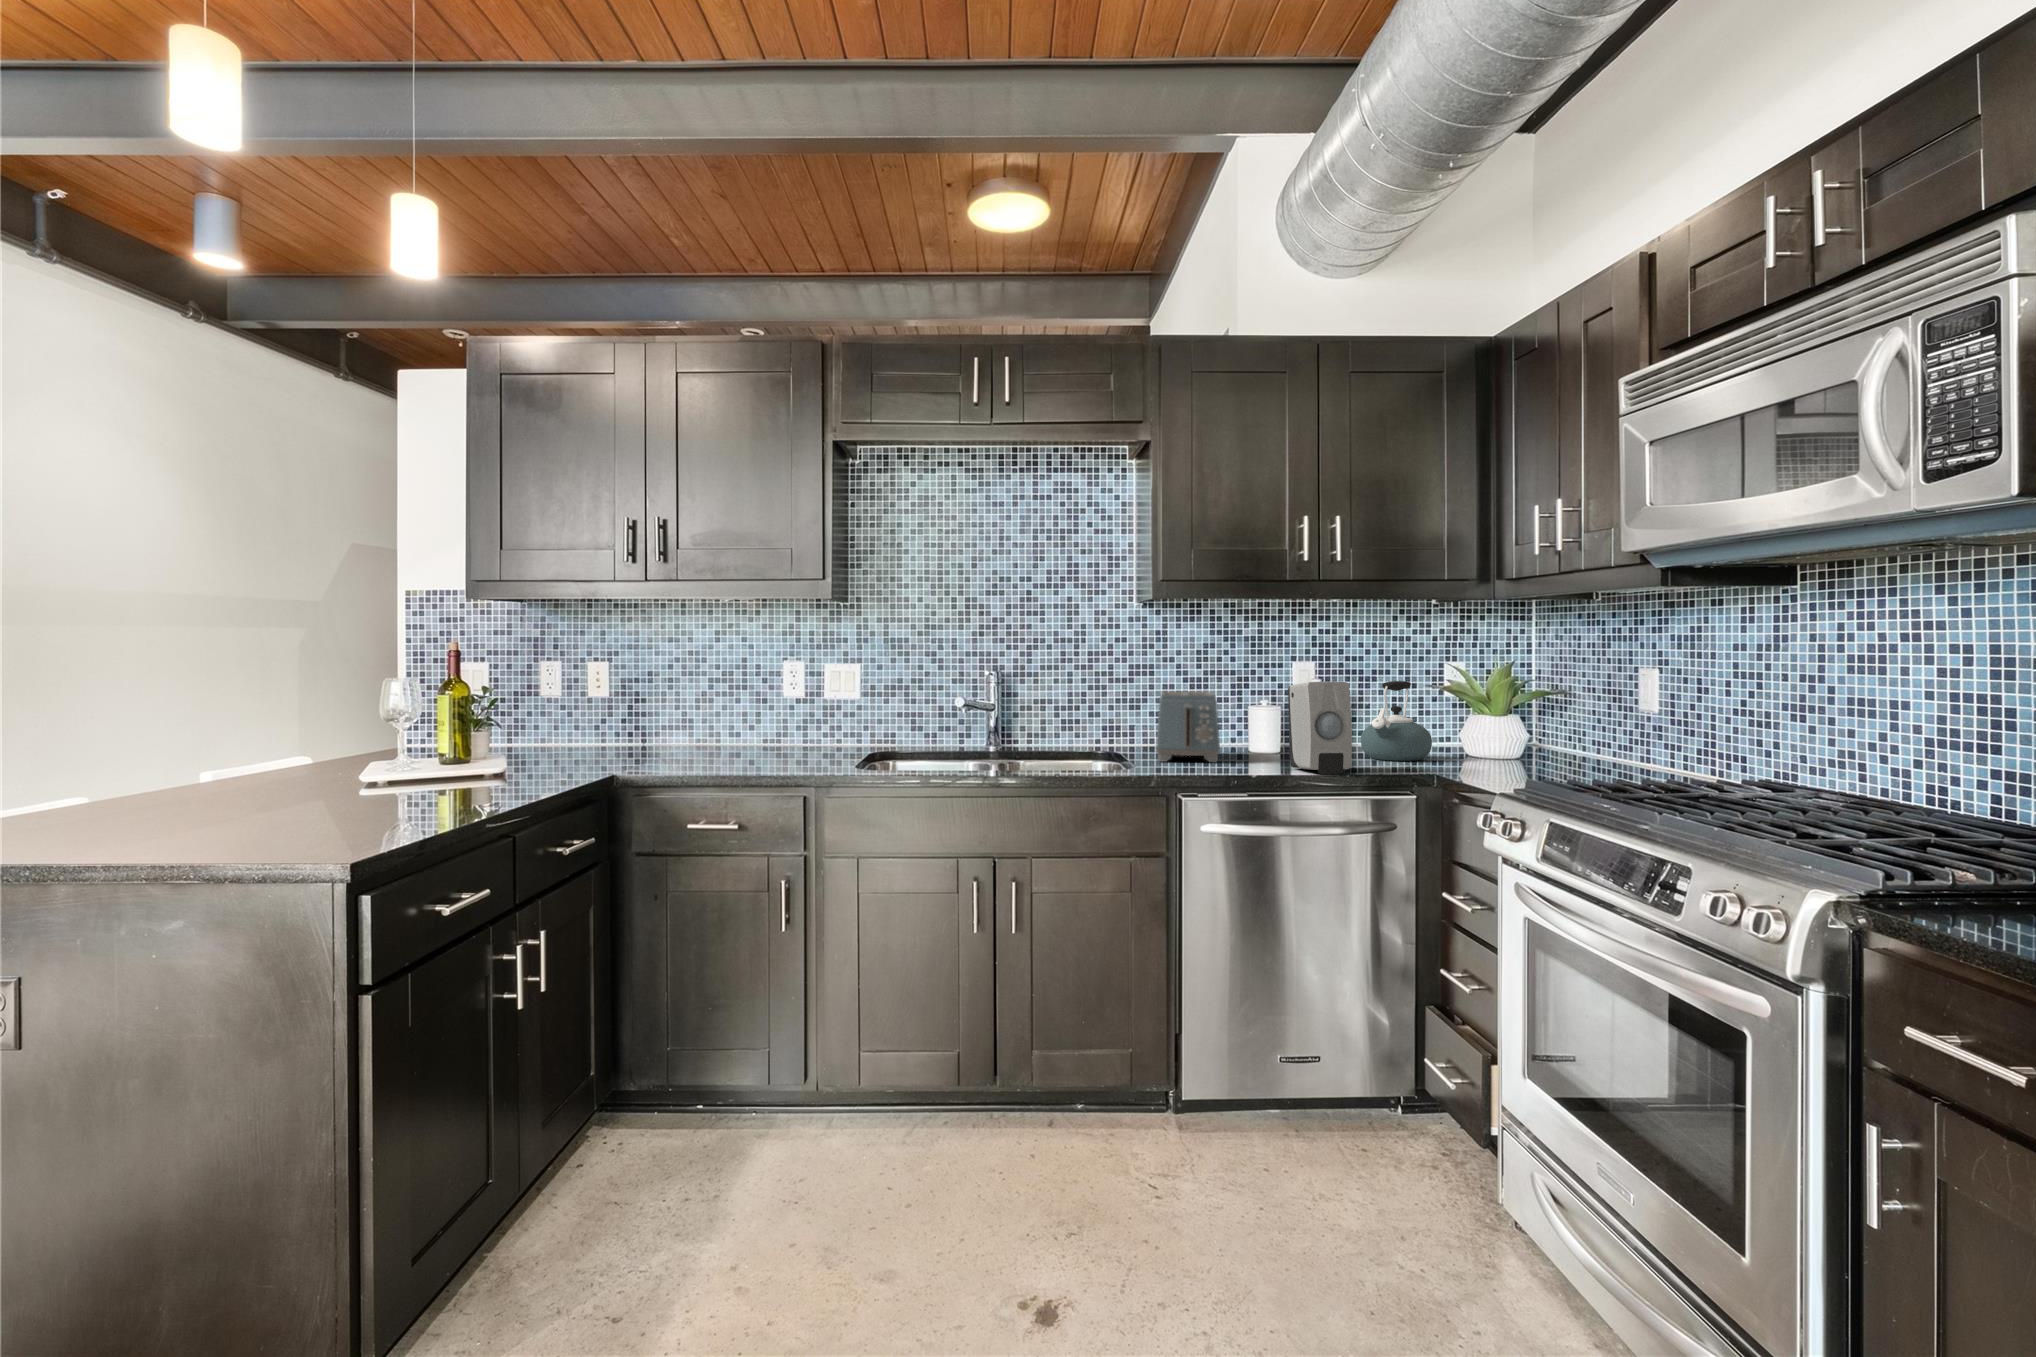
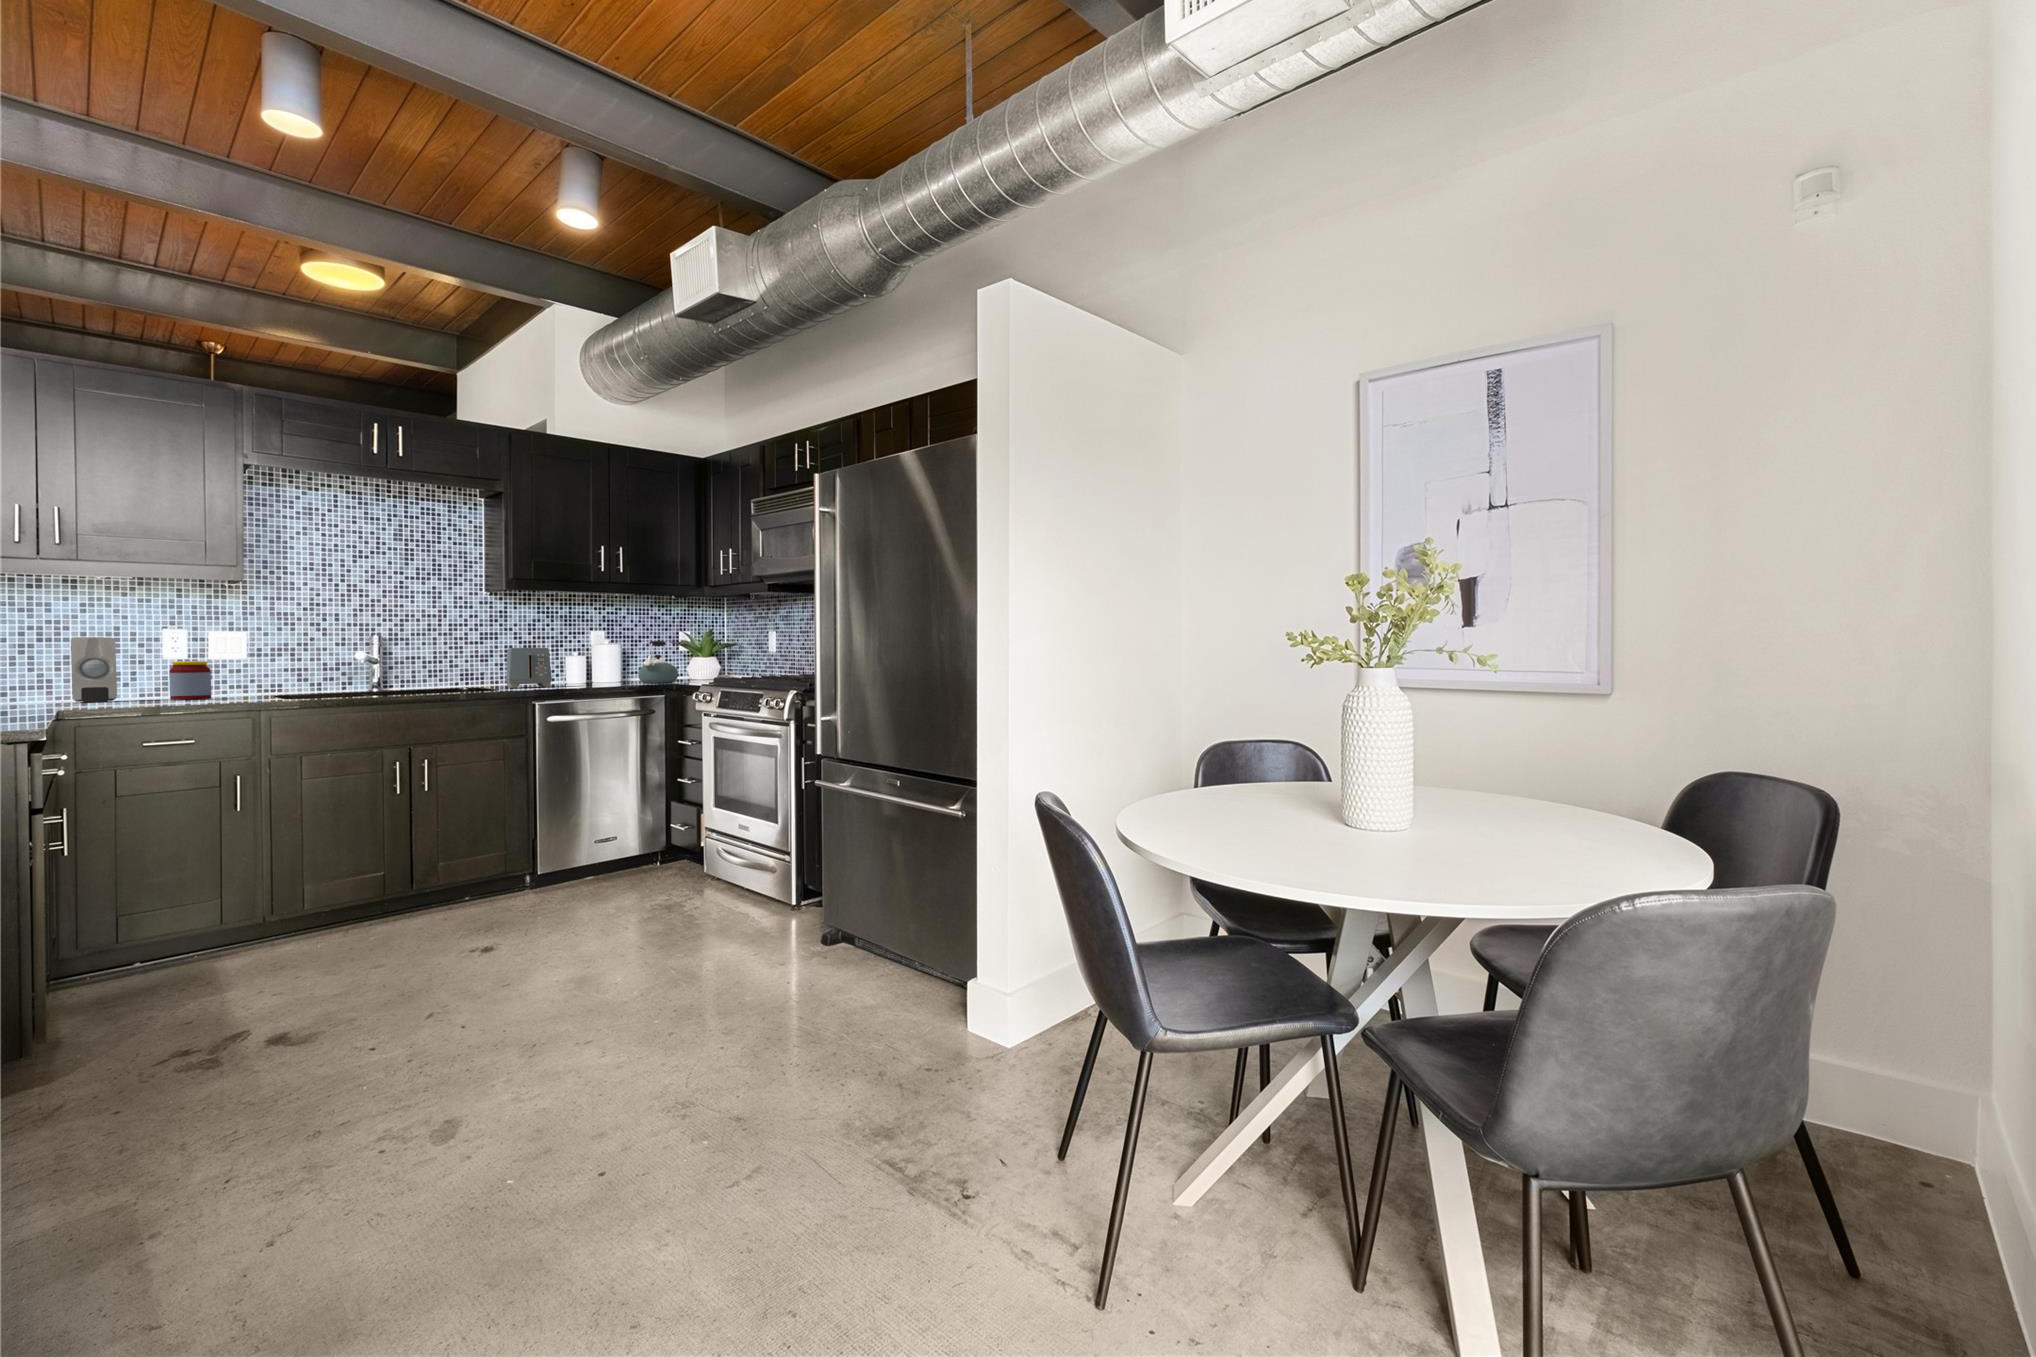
soap dispenser: present [1288,682,1352,774] -> present [71,637,117,703]
jar: none [743,718,786,774] -> present [169,661,211,700]

